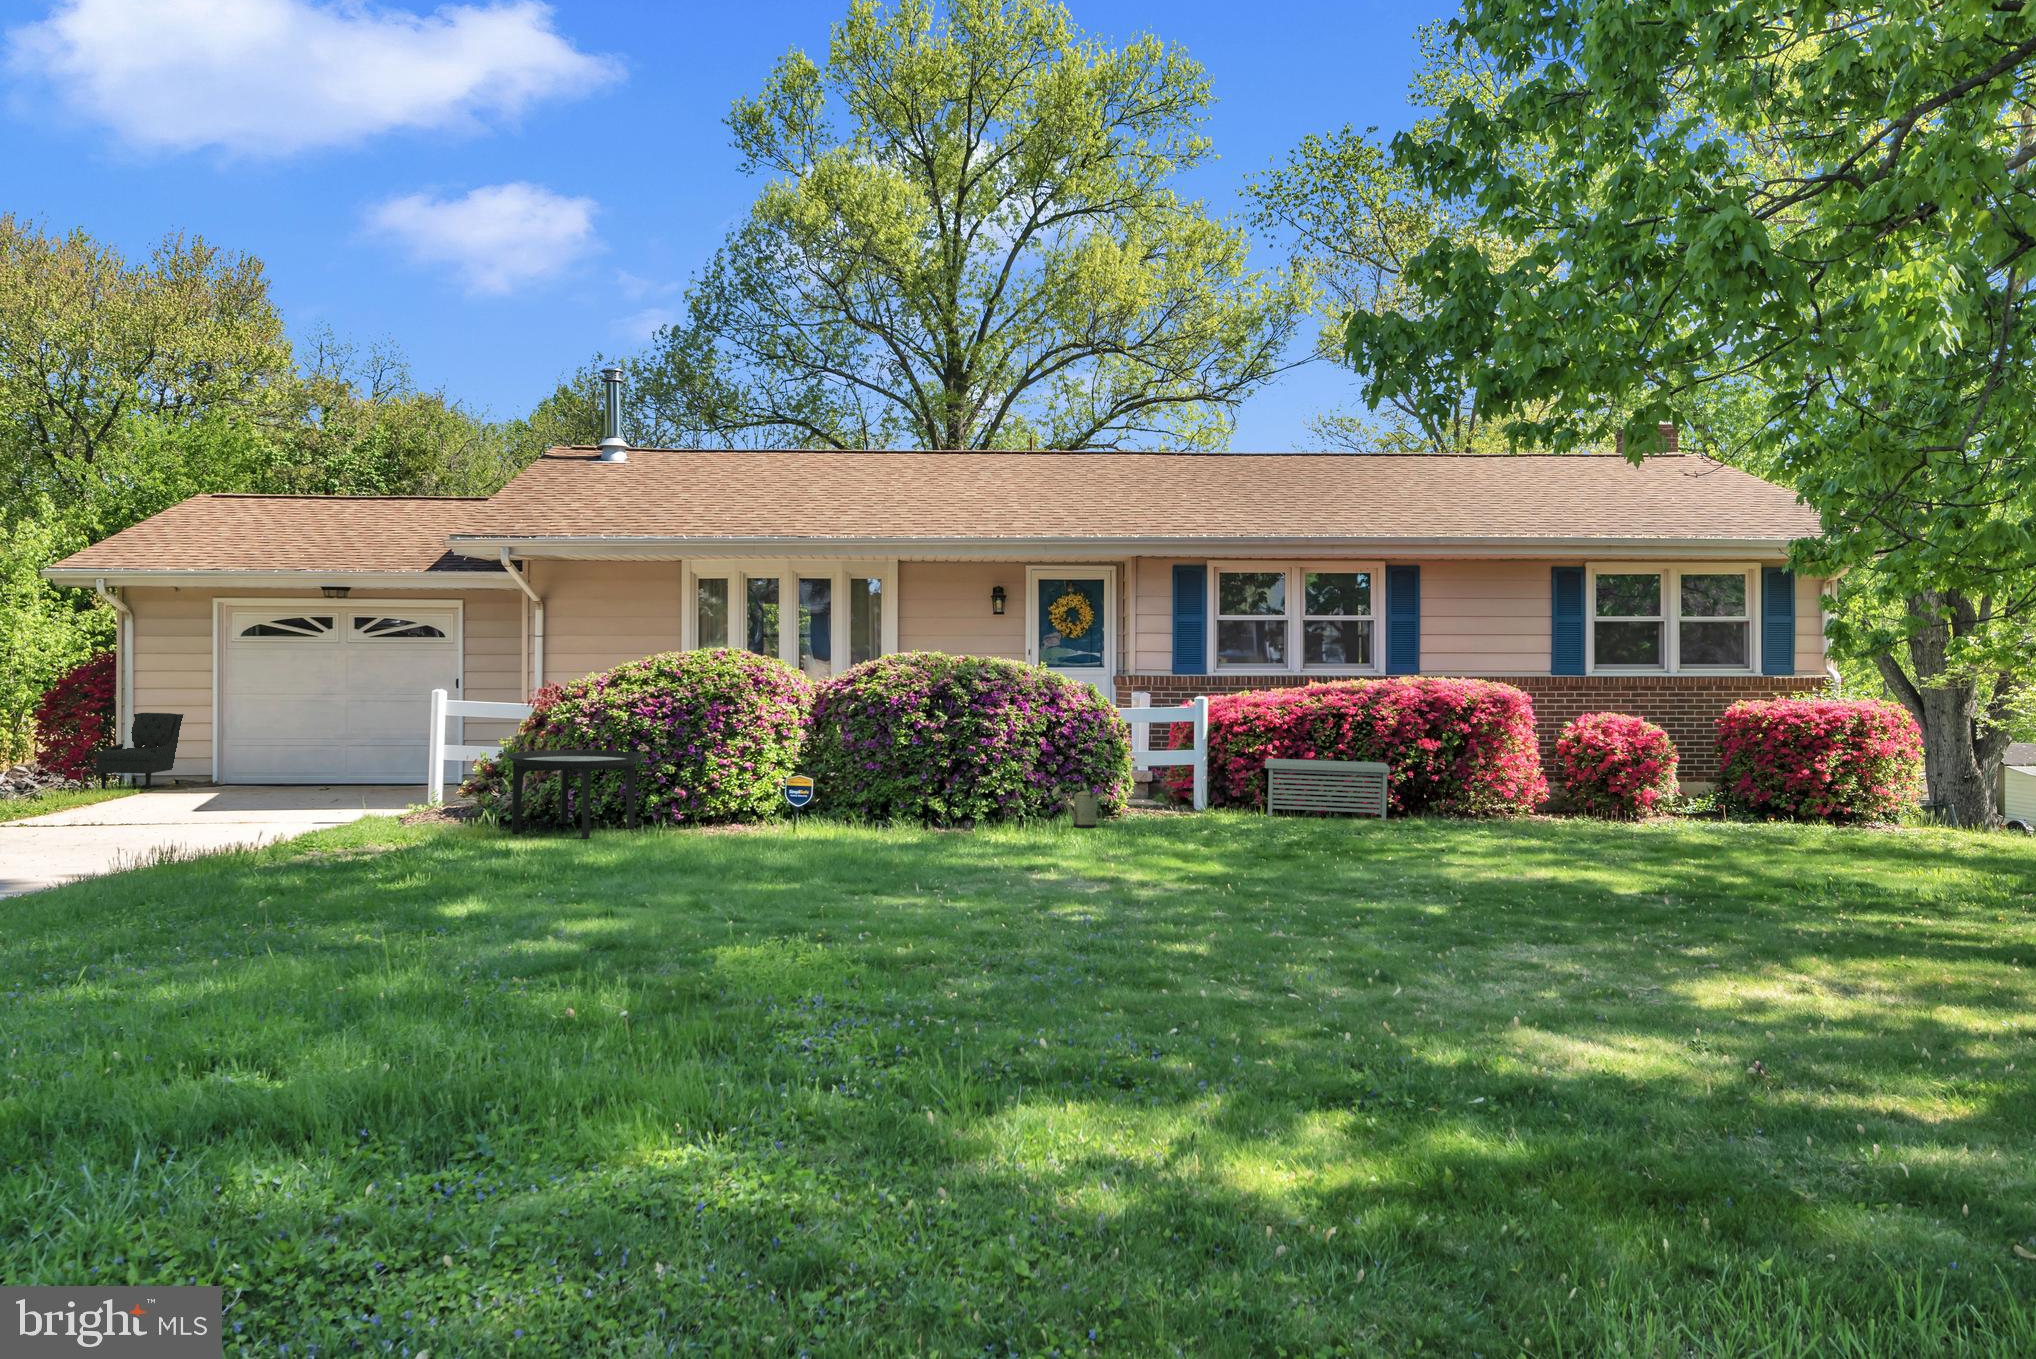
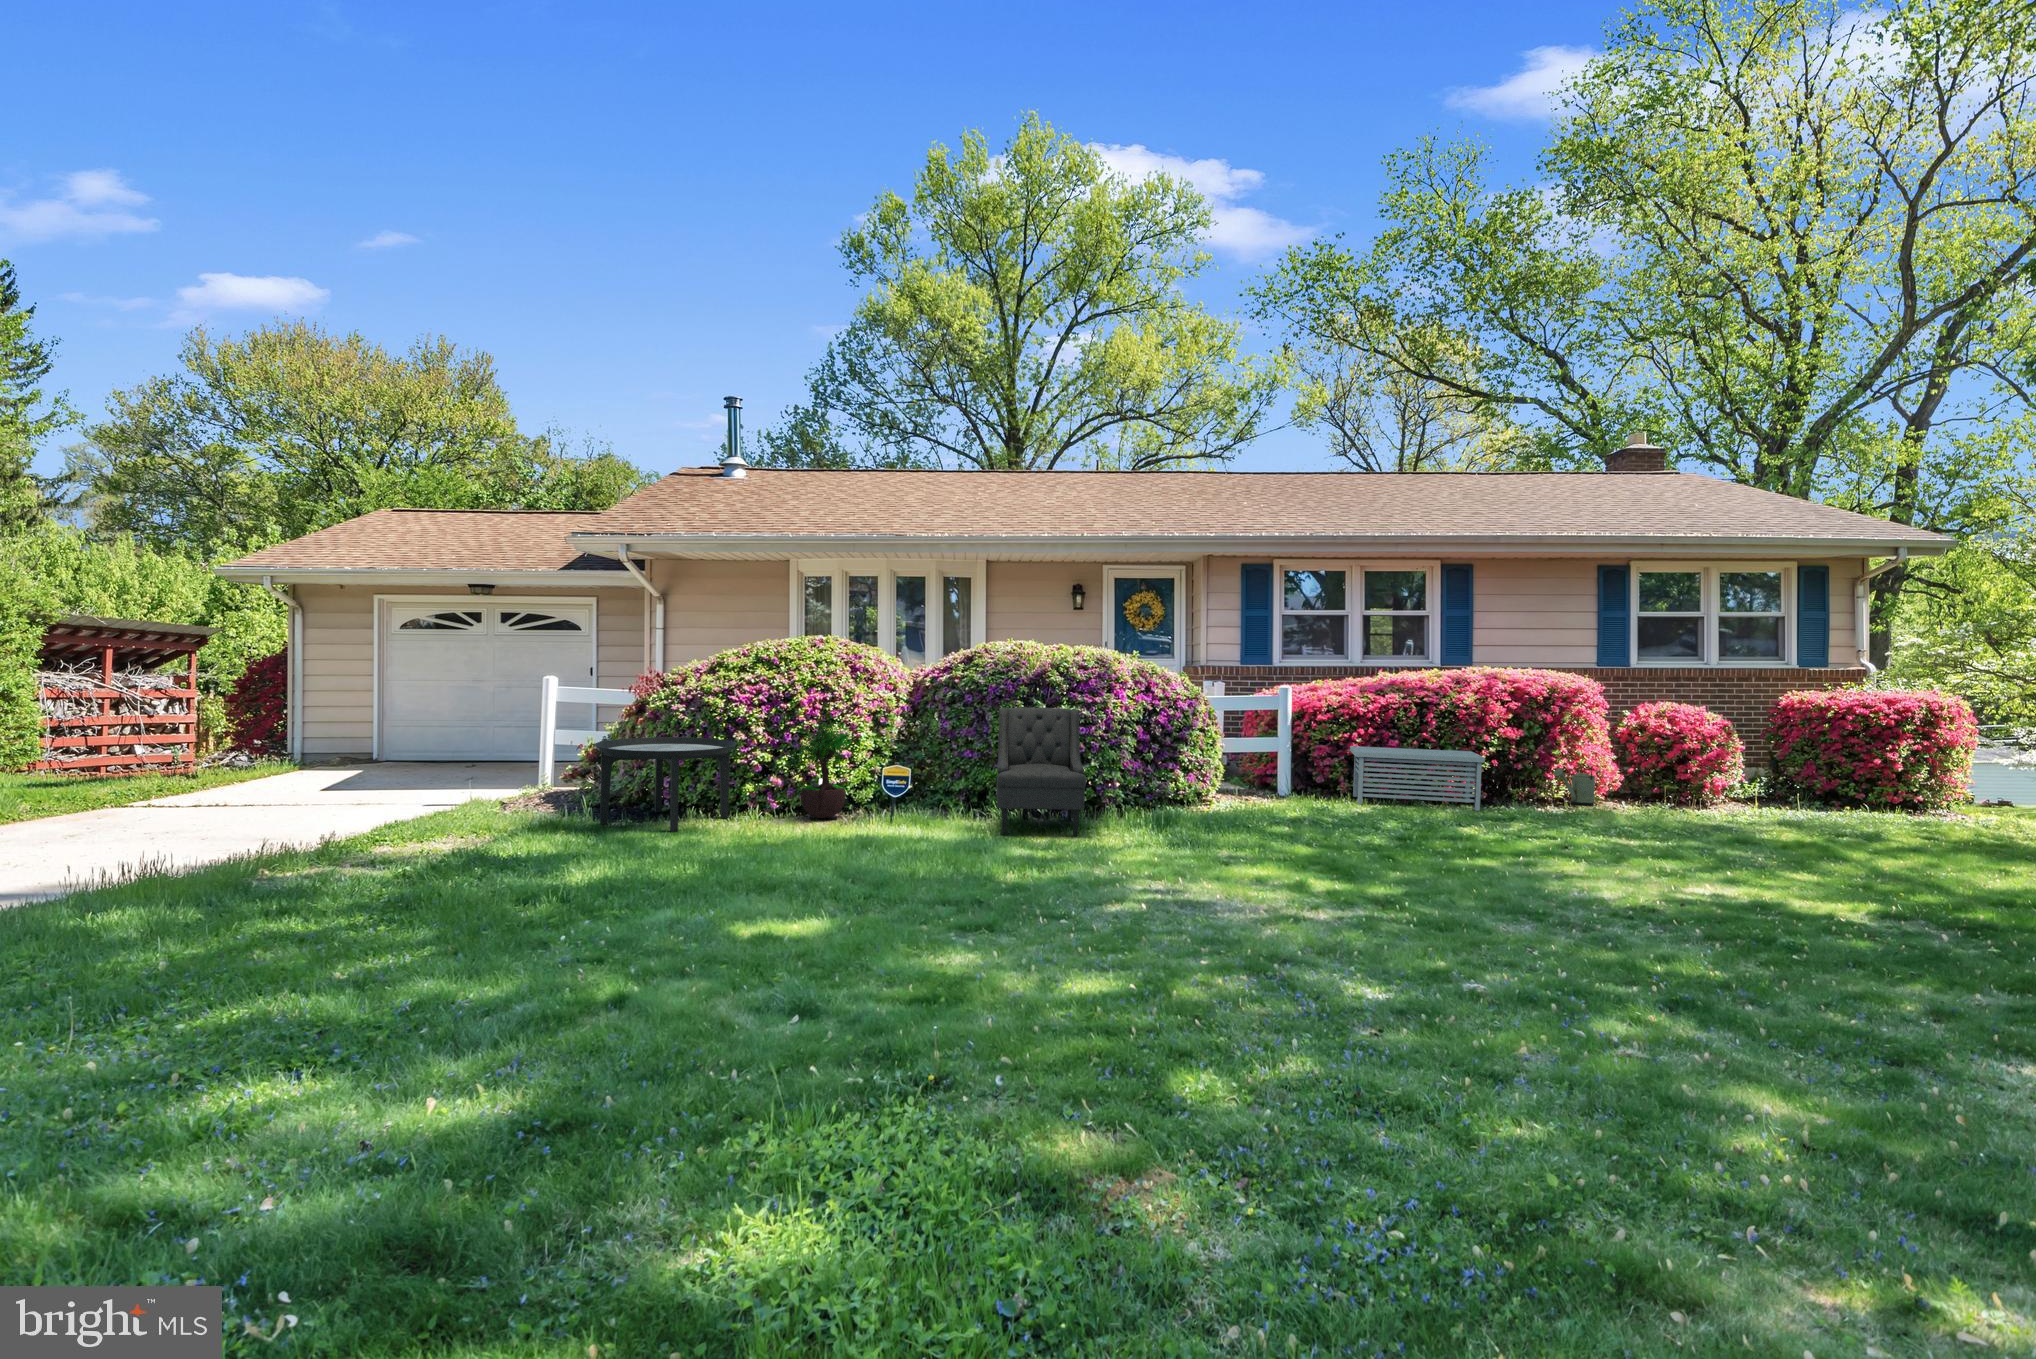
chair: present [96,713,184,789] -> present [996,707,1086,836]
potted tree: none [698,728,759,828] -> present [793,722,851,818]
watering can: present [1052,781,1101,828] -> present [1554,764,1597,806]

